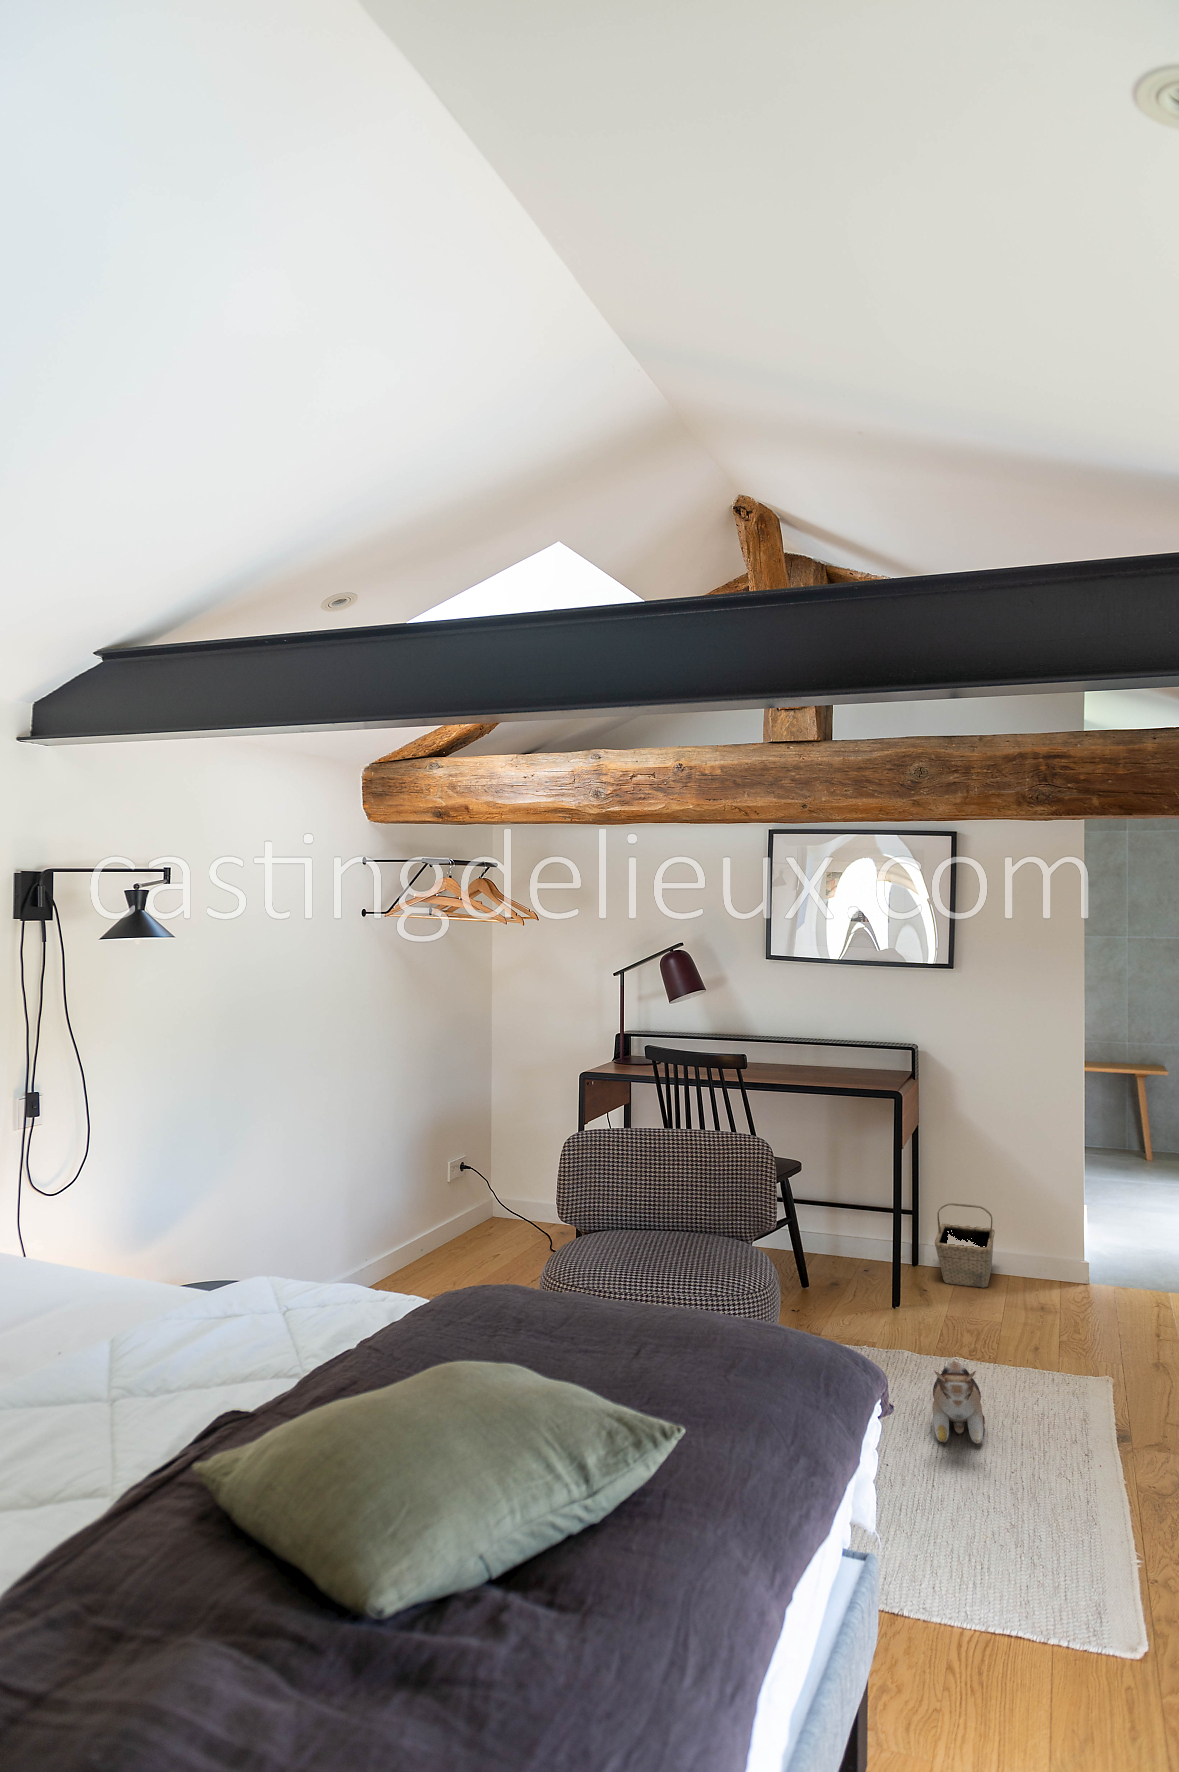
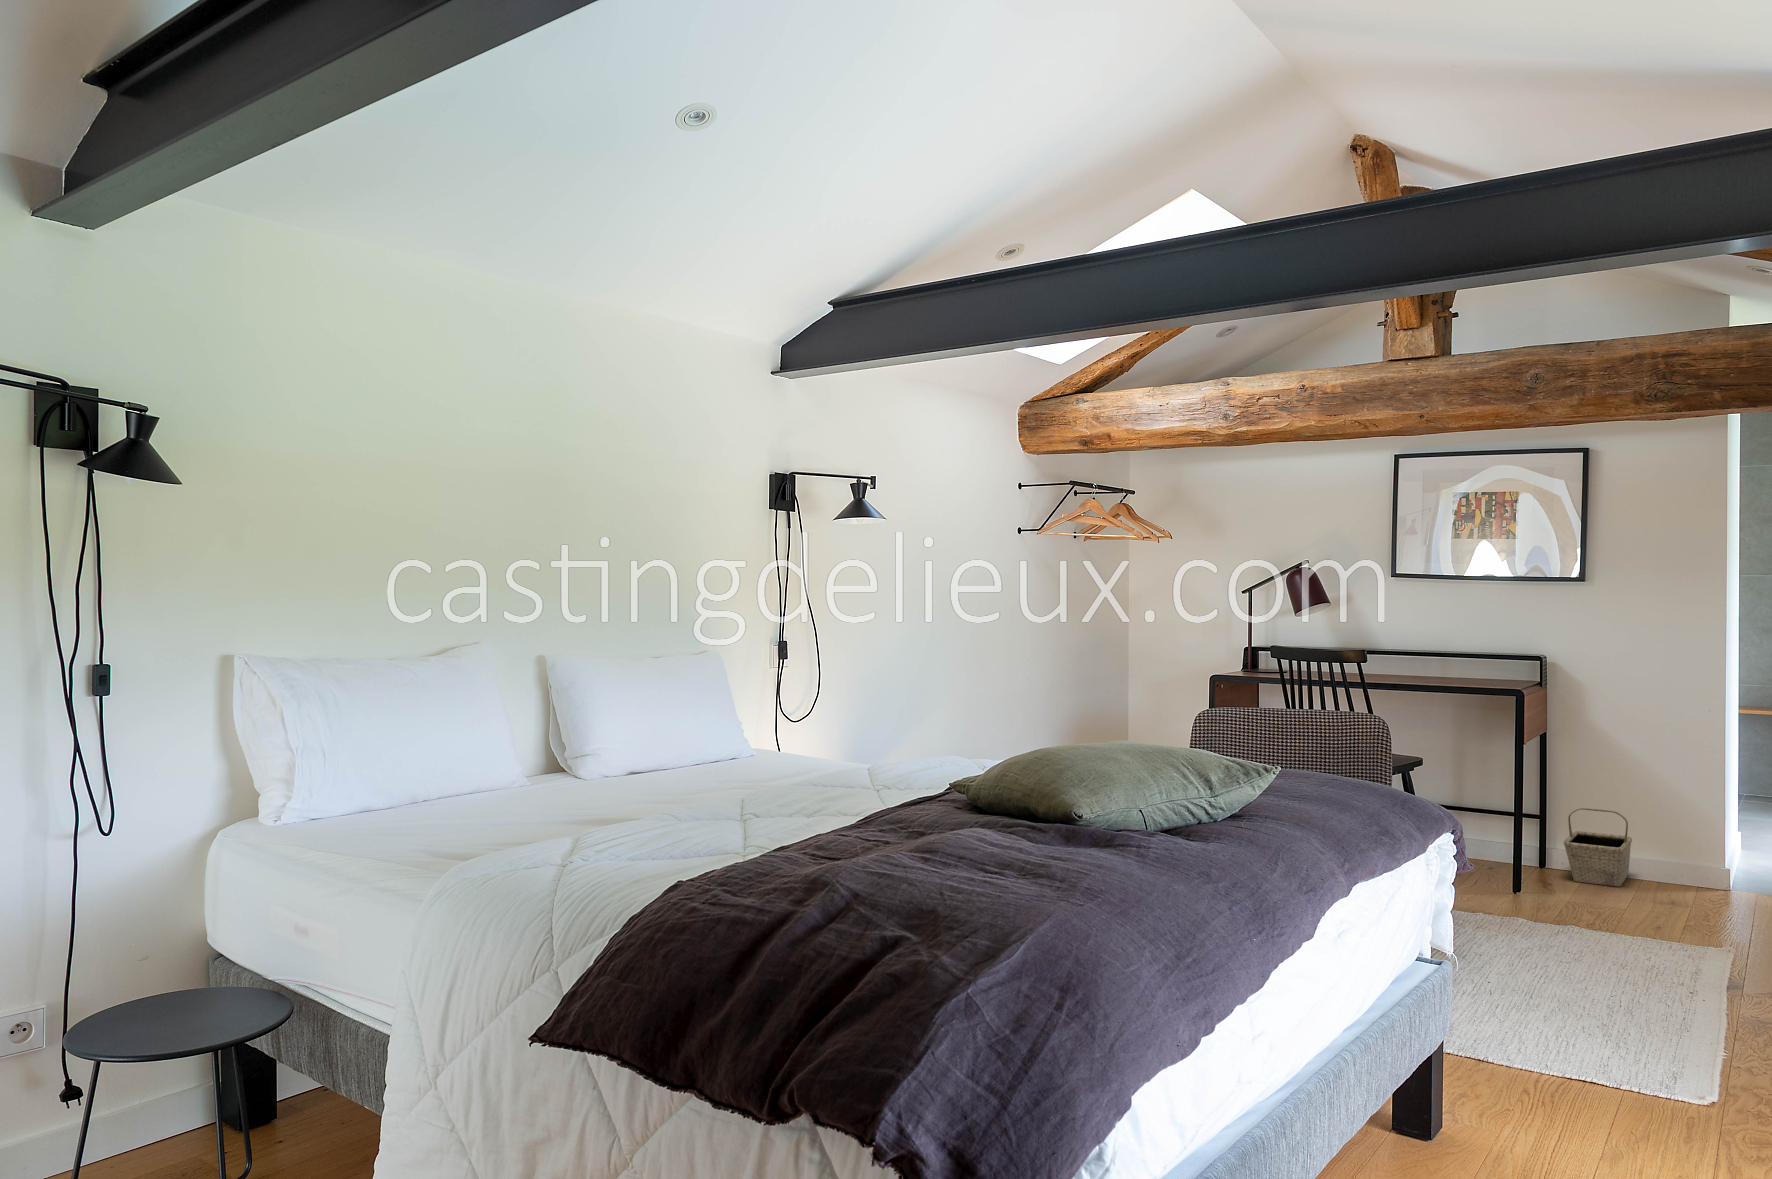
plush toy: present [932,1361,985,1443] -> none [1537,898,1592,974]

